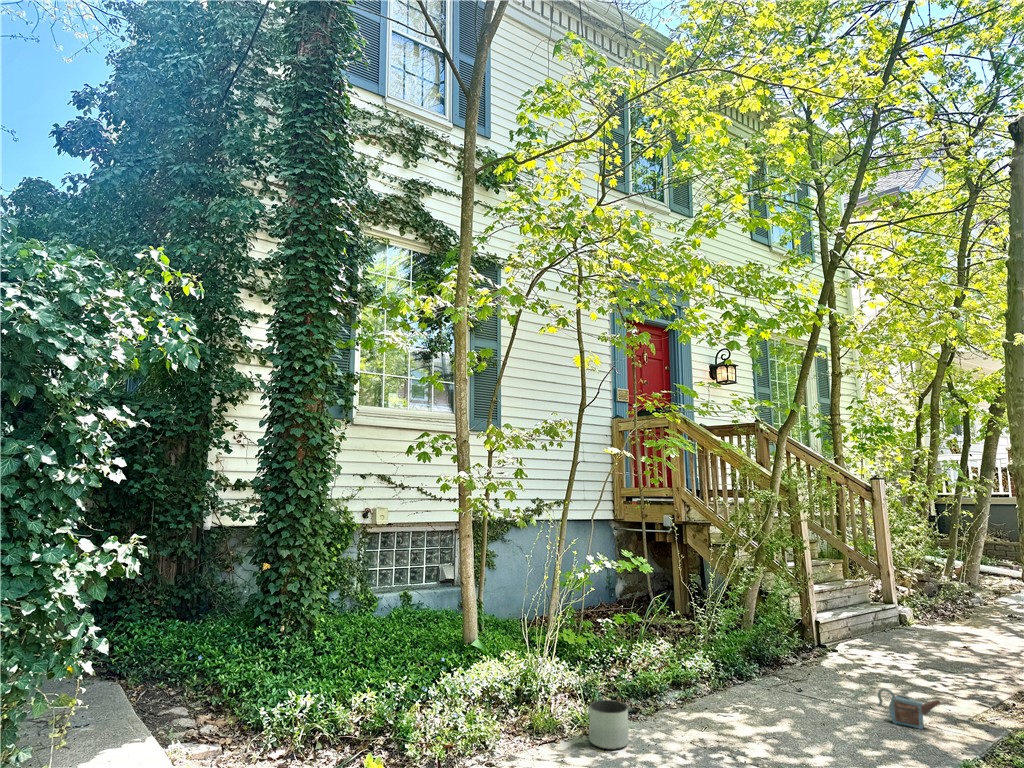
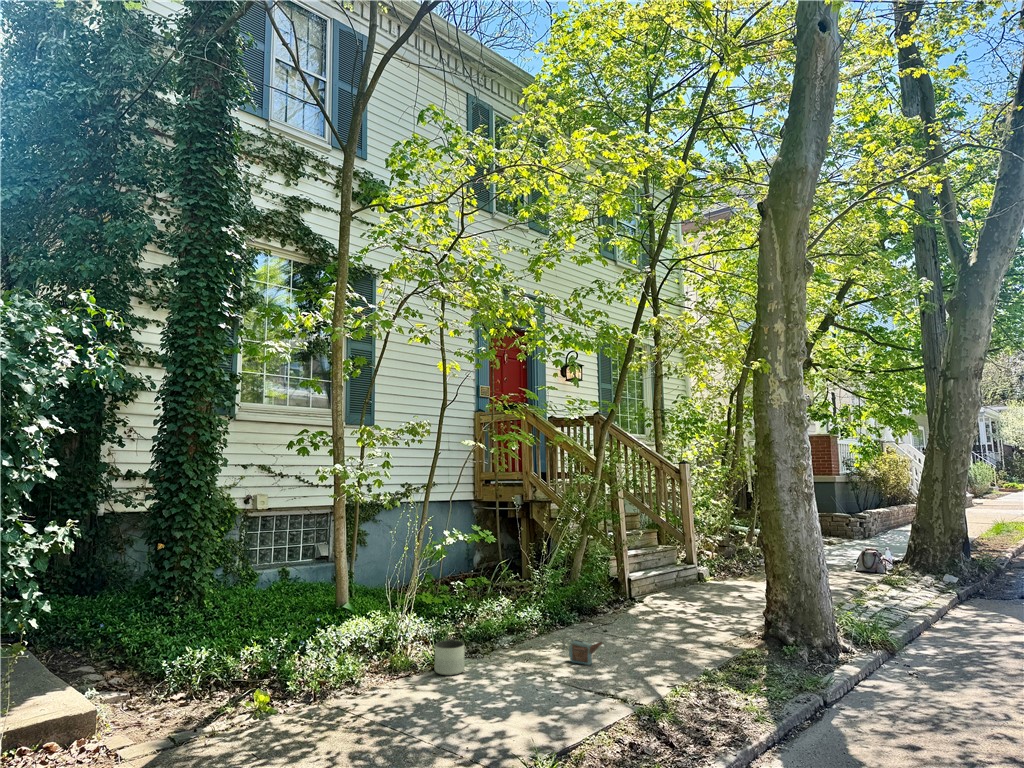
watering can: present [878,688,941,729] -> present [562,635,603,665]

